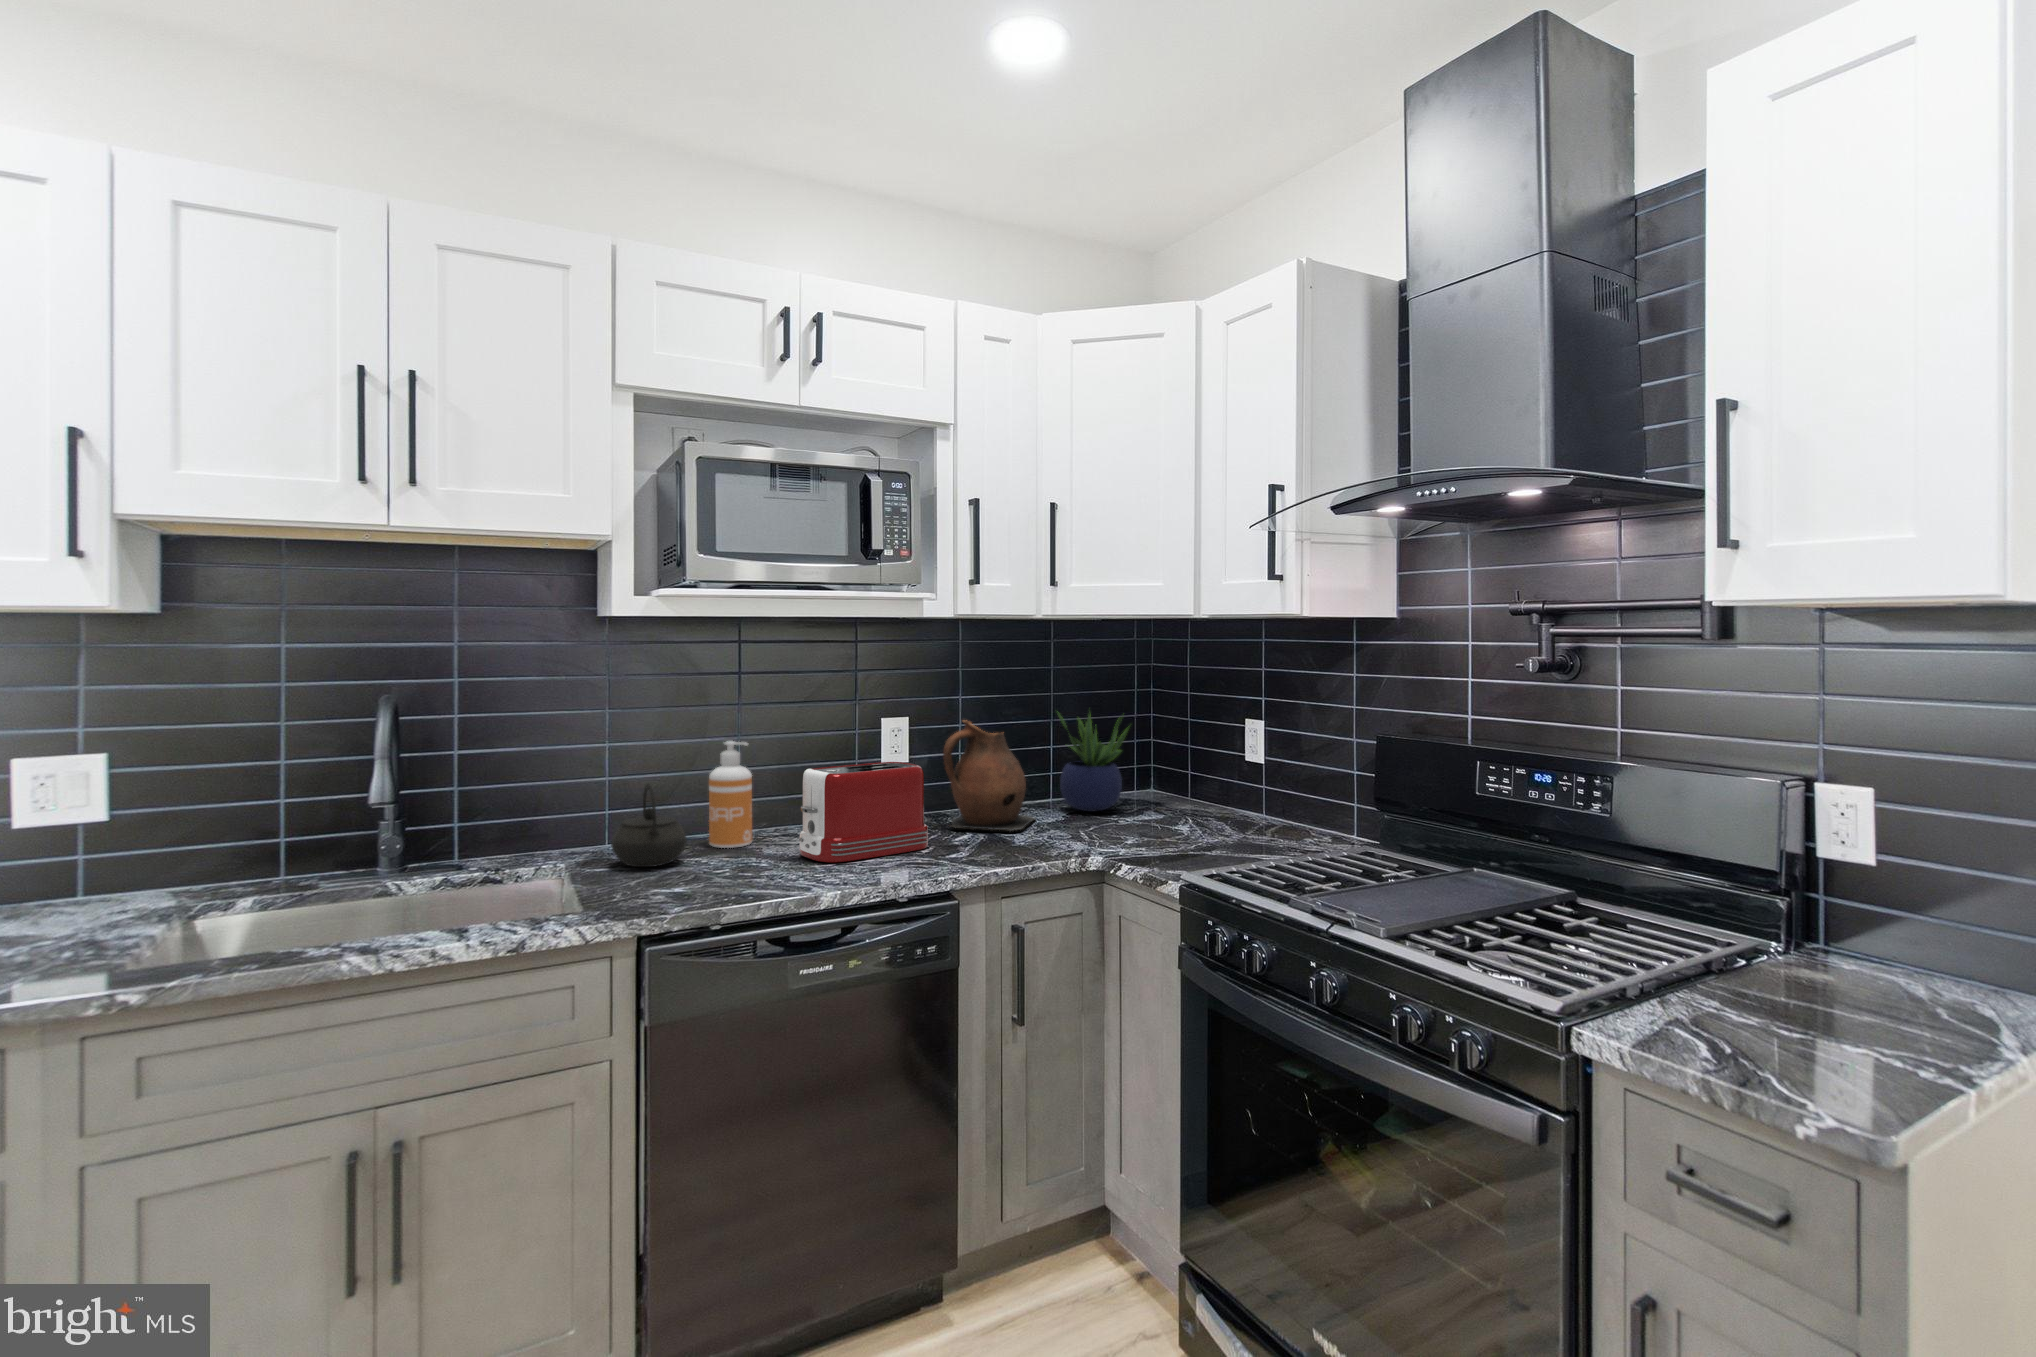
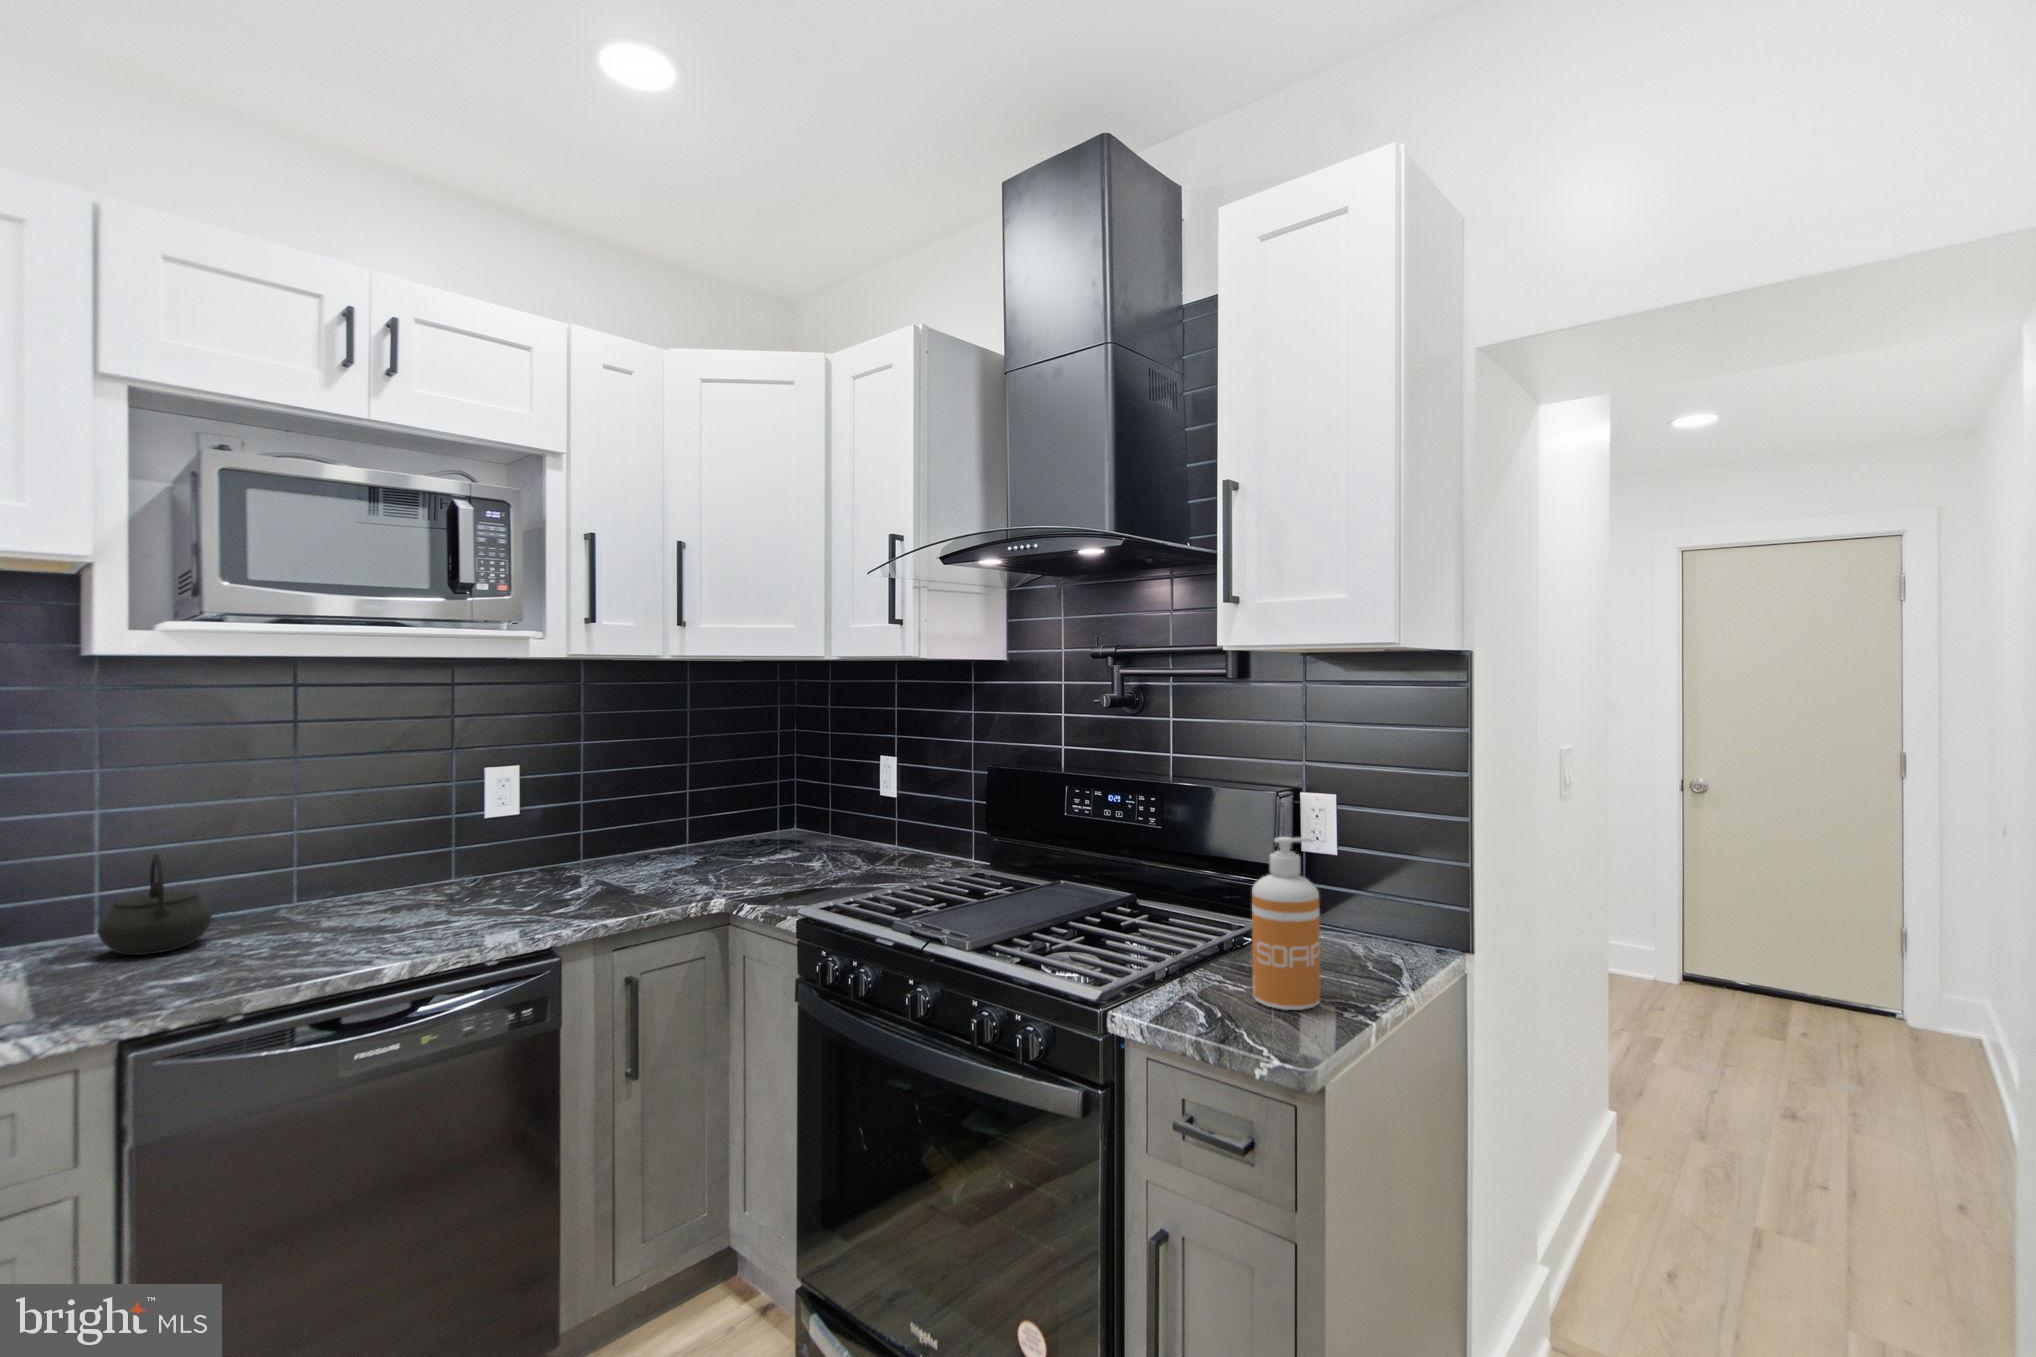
potted plant: present [1058,714,1129,811] -> none [685,744,765,851]
ceramic pitcher: present [943,720,1036,832] -> none [555,764,664,879]
soap dispenser: present [709,741,752,848] -> present [1252,837,1320,1010]
toaster: present [799,762,928,862] -> none [368,812,531,928]

